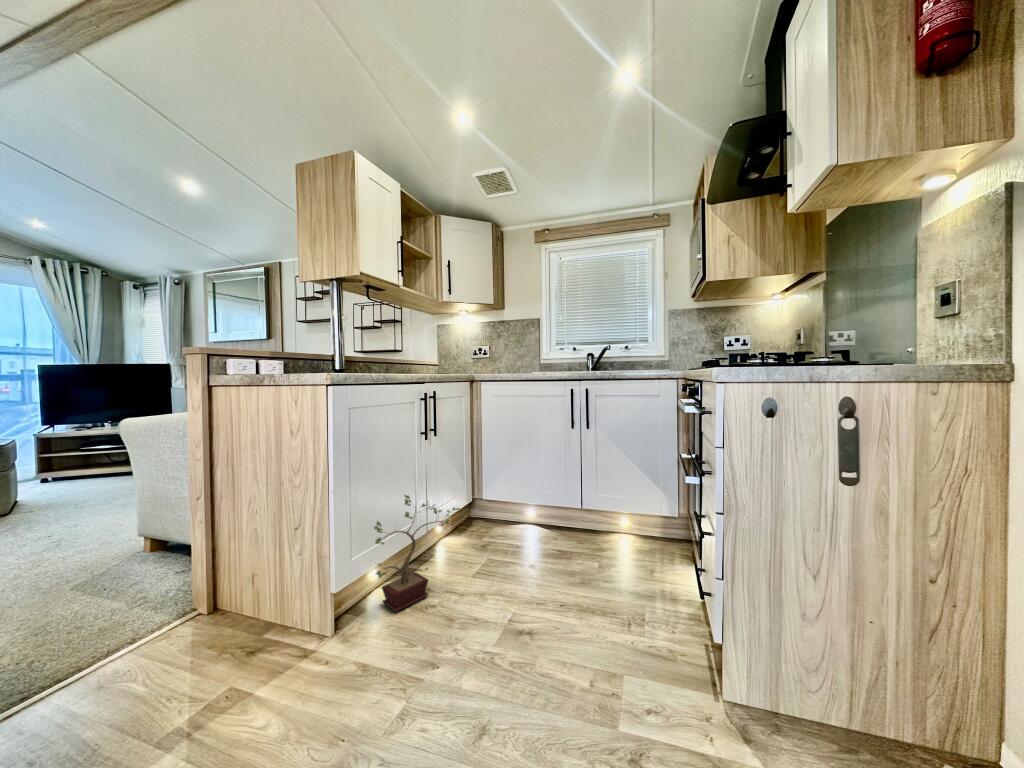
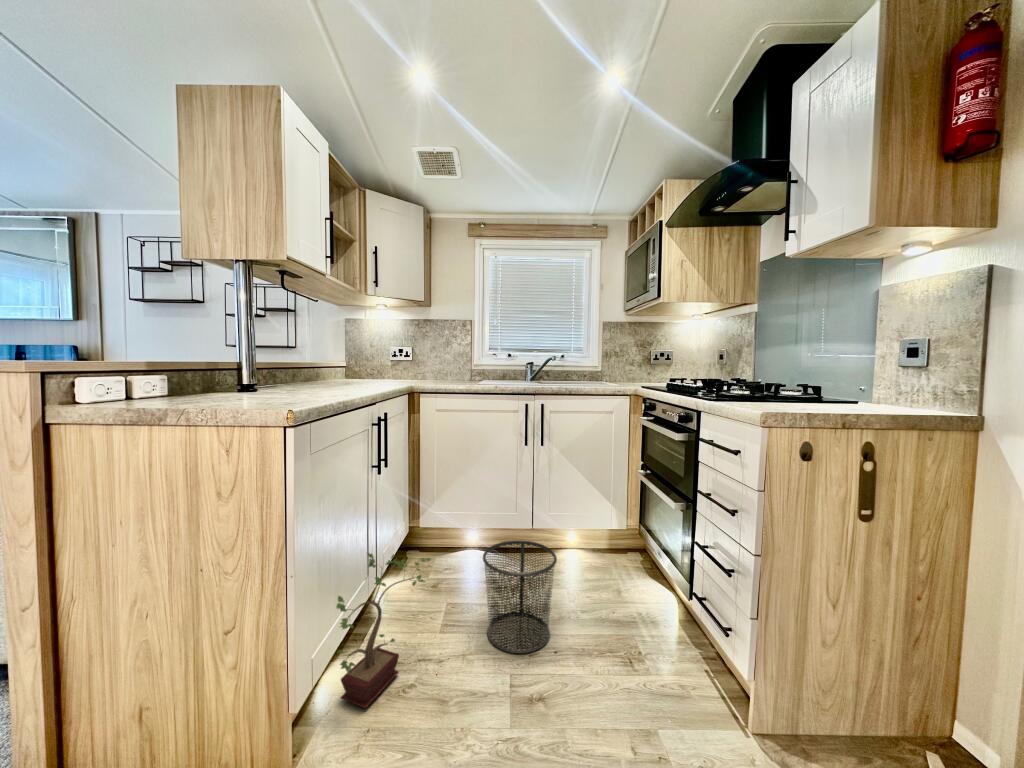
waste bin: none [504,505,570,600] -> present [483,540,557,653]

